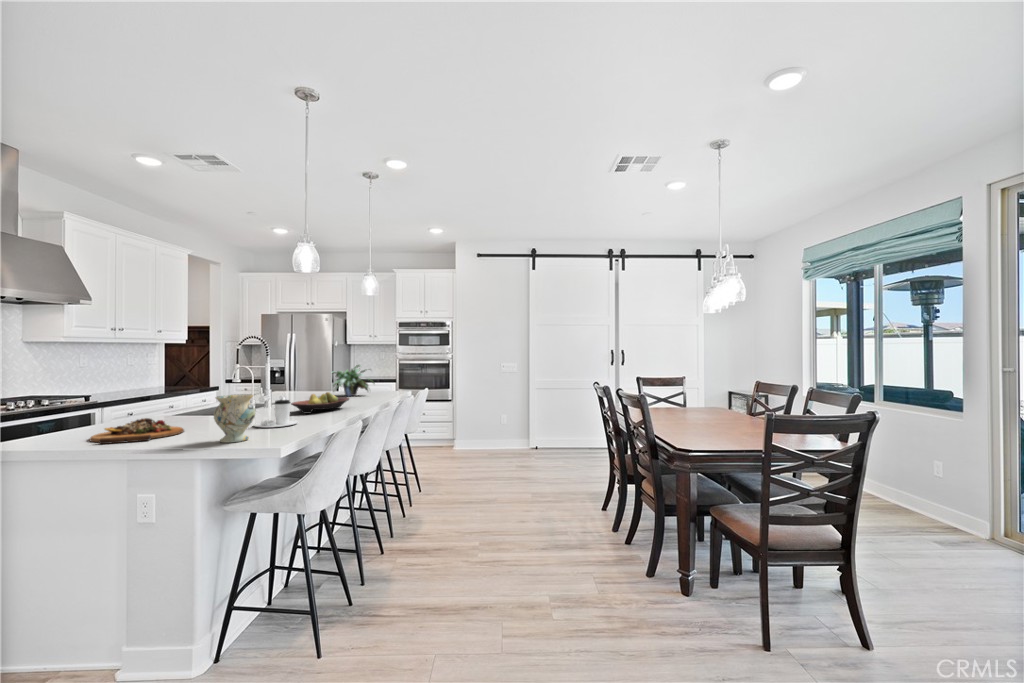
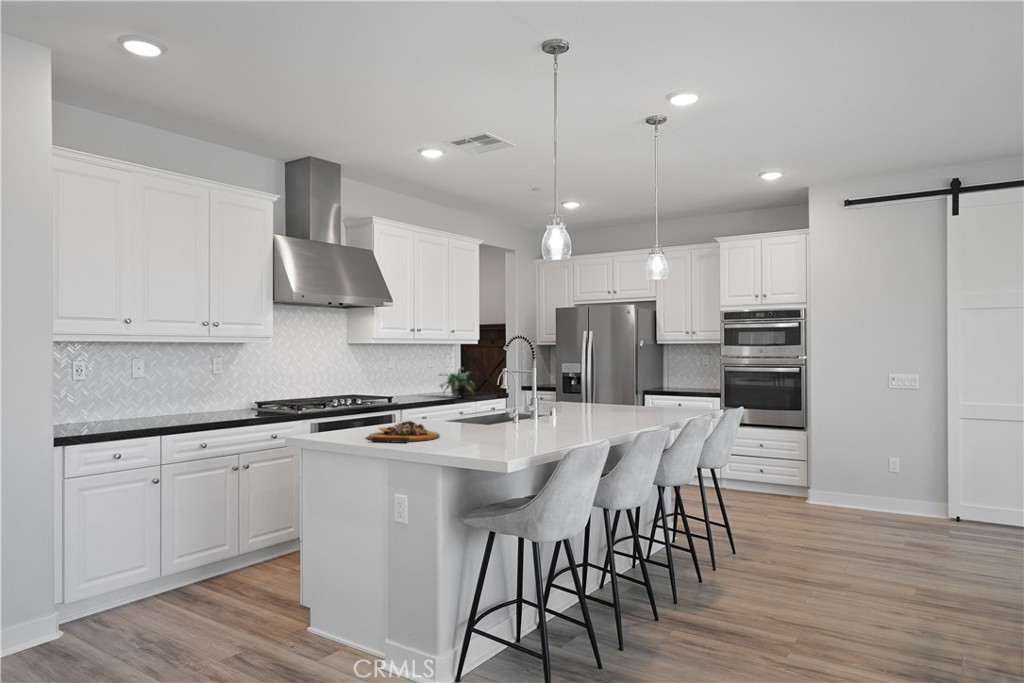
potted plant: present [332,365,375,396] -> present [440,368,478,398]
fruit bowl: present [291,392,349,413] -> none [548,406,617,430]
vase: present [214,395,255,443] -> none [454,402,491,452]
coffee cup: present [254,400,298,428] -> none [500,411,545,441]

